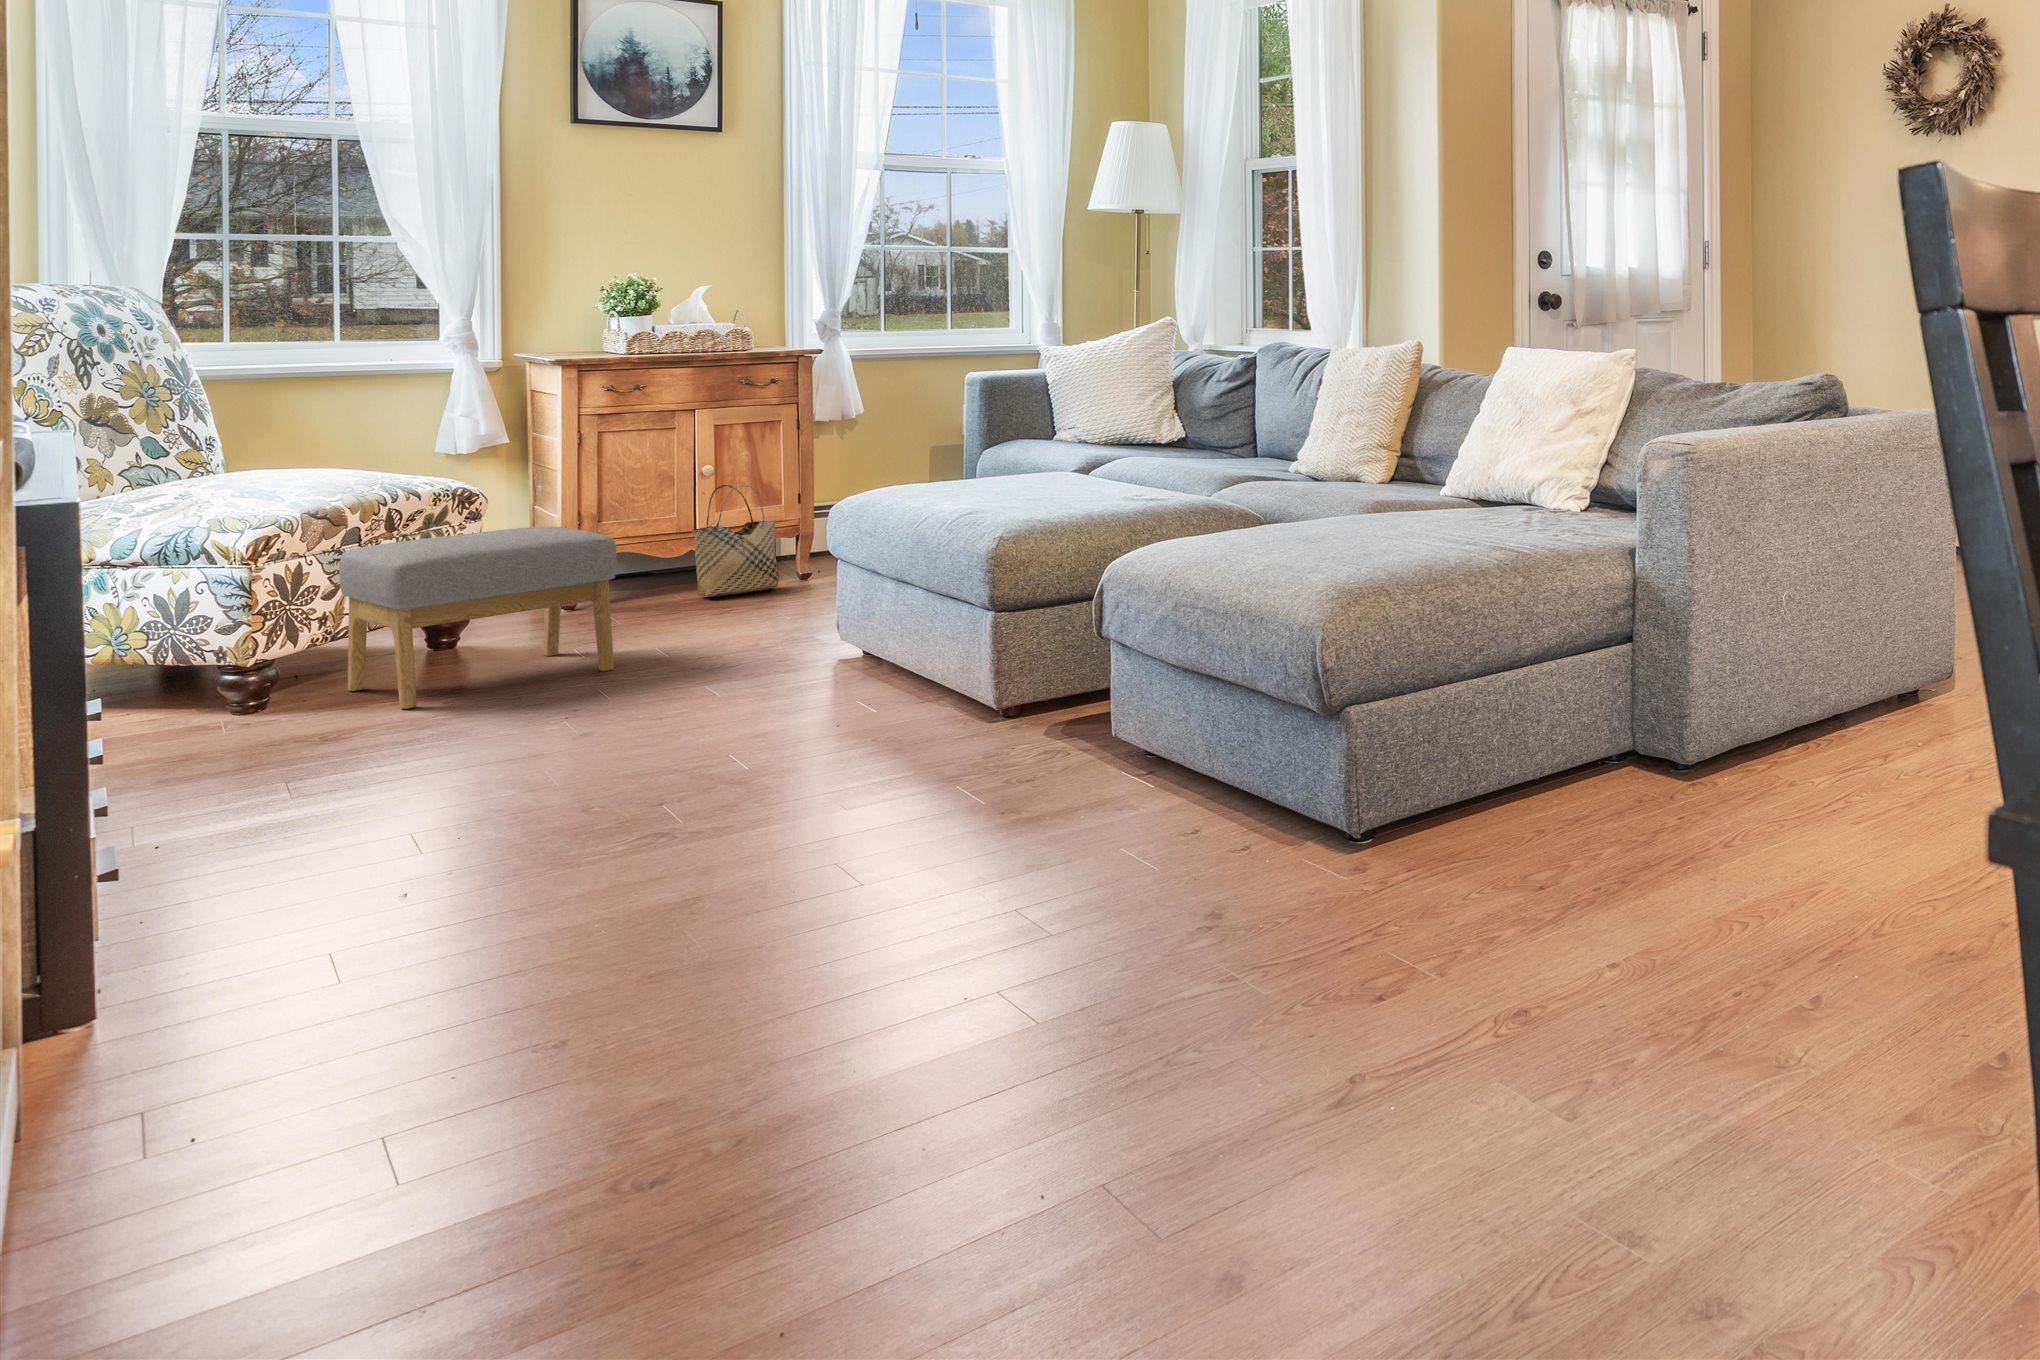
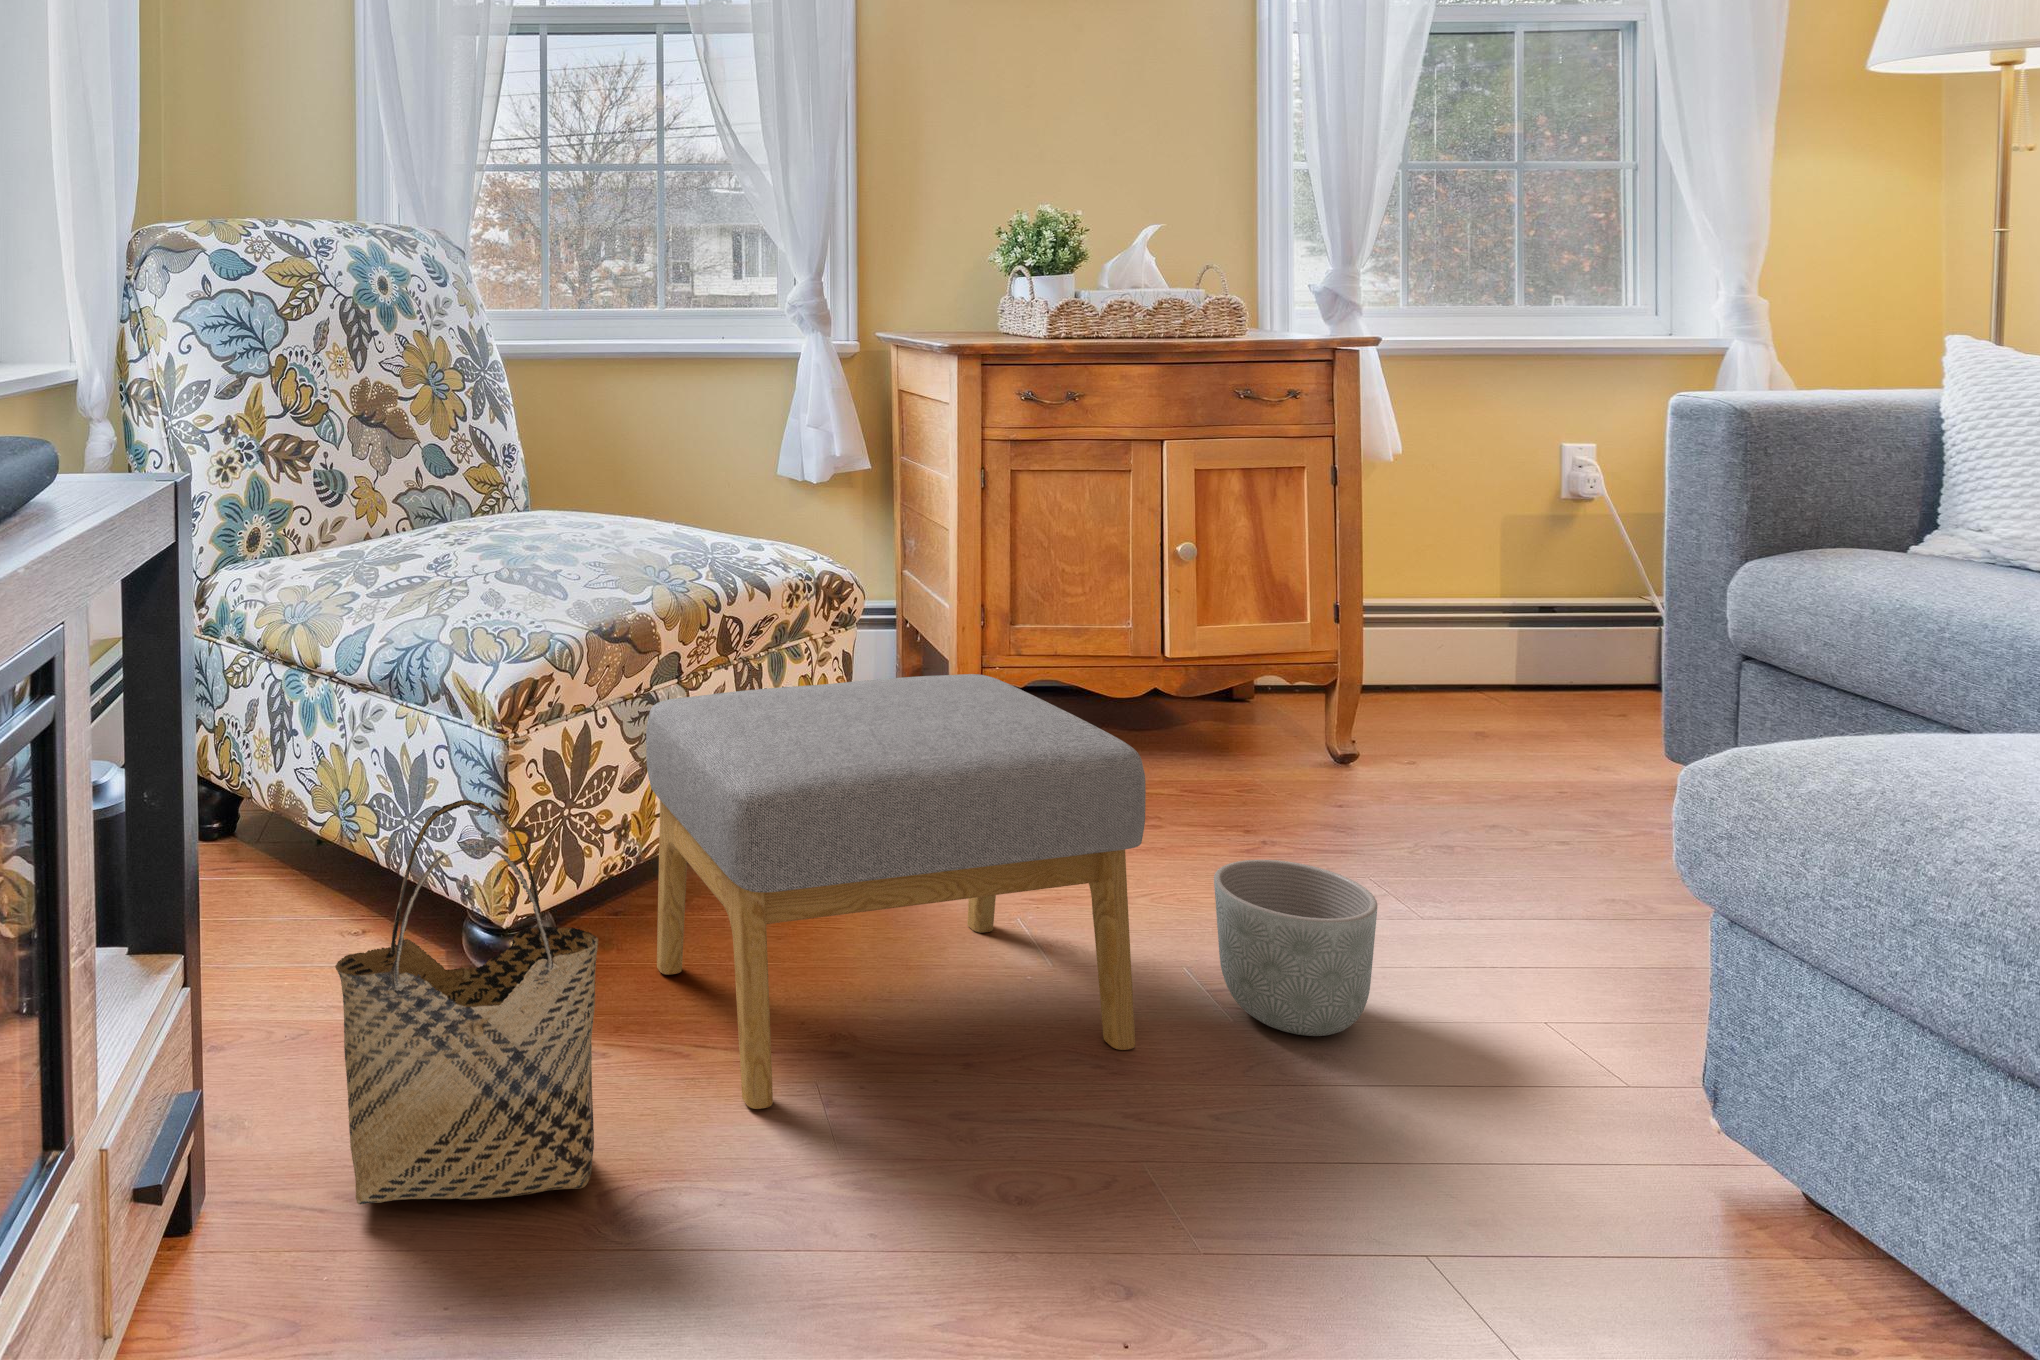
woven basket: present [693,485,778,597] -> present [335,800,598,1205]
planter: none [660,590,732,655] -> present [1214,860,1378,1036]

